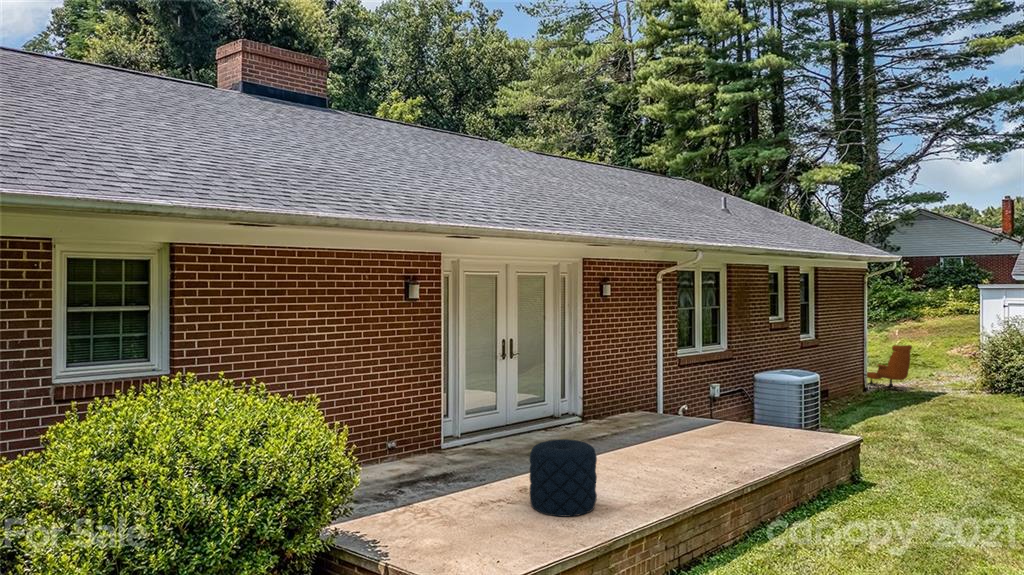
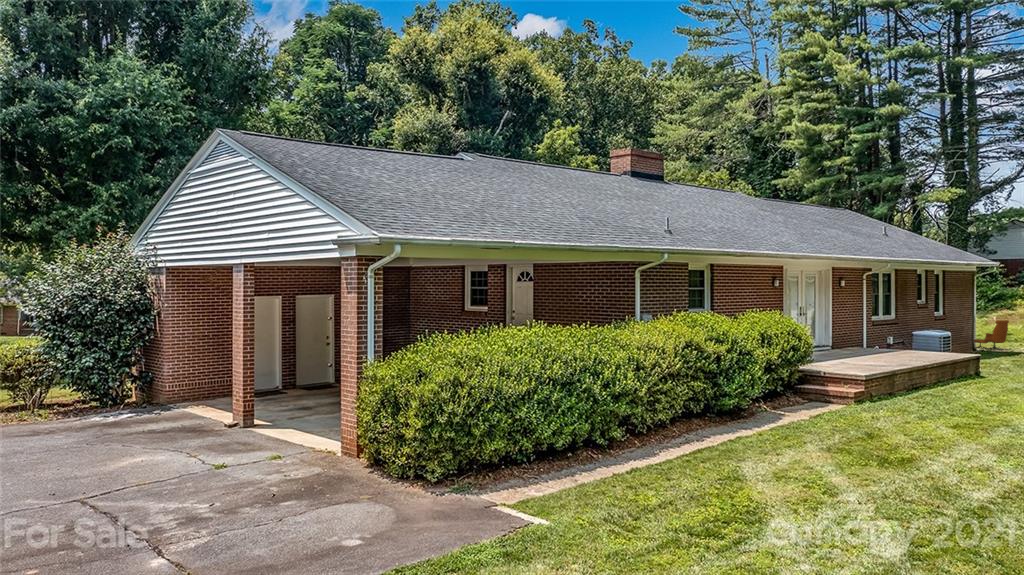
pouf: present [530,439,597,517] -> none [858,341,887,367]

